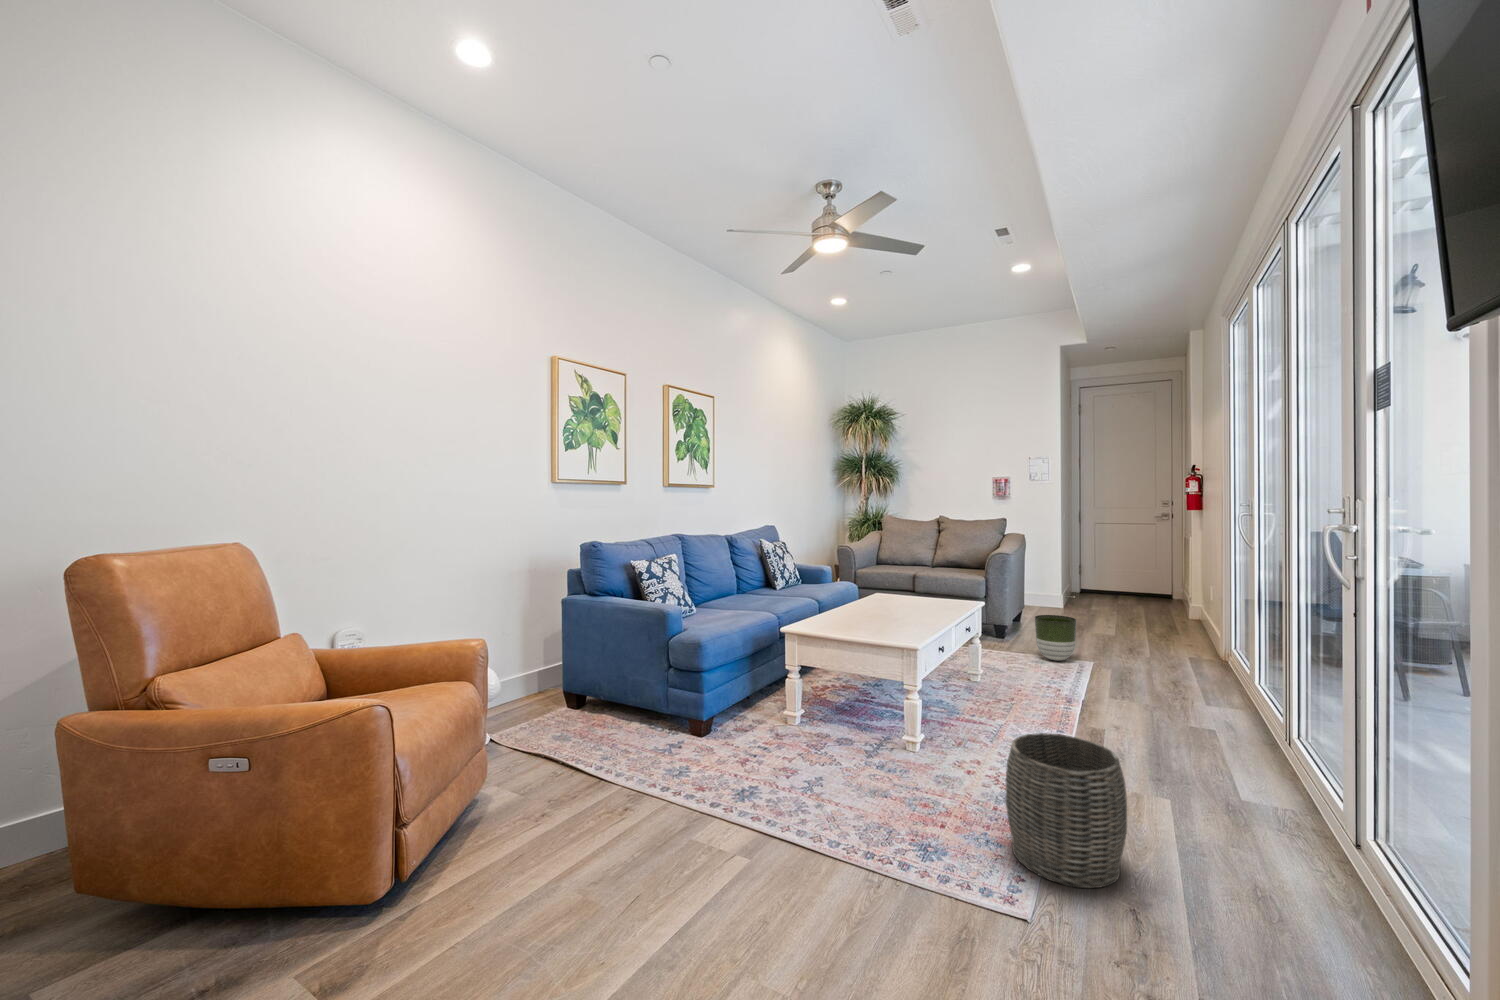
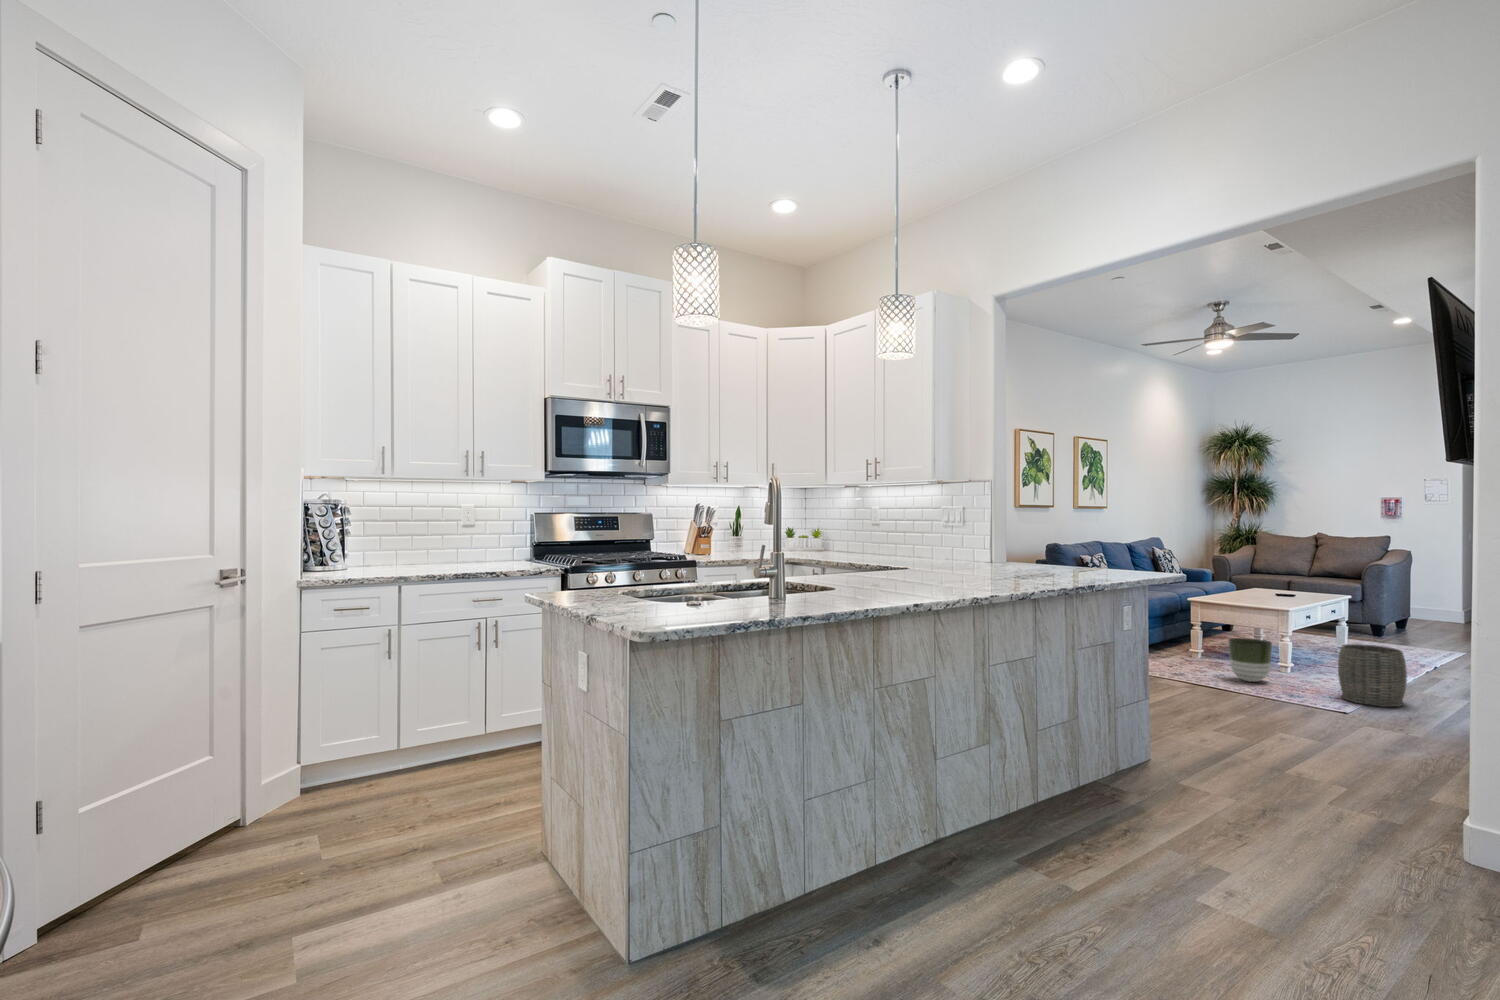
planter: present [1035,615,1077,661] -> present [1228,638,1272,682]

